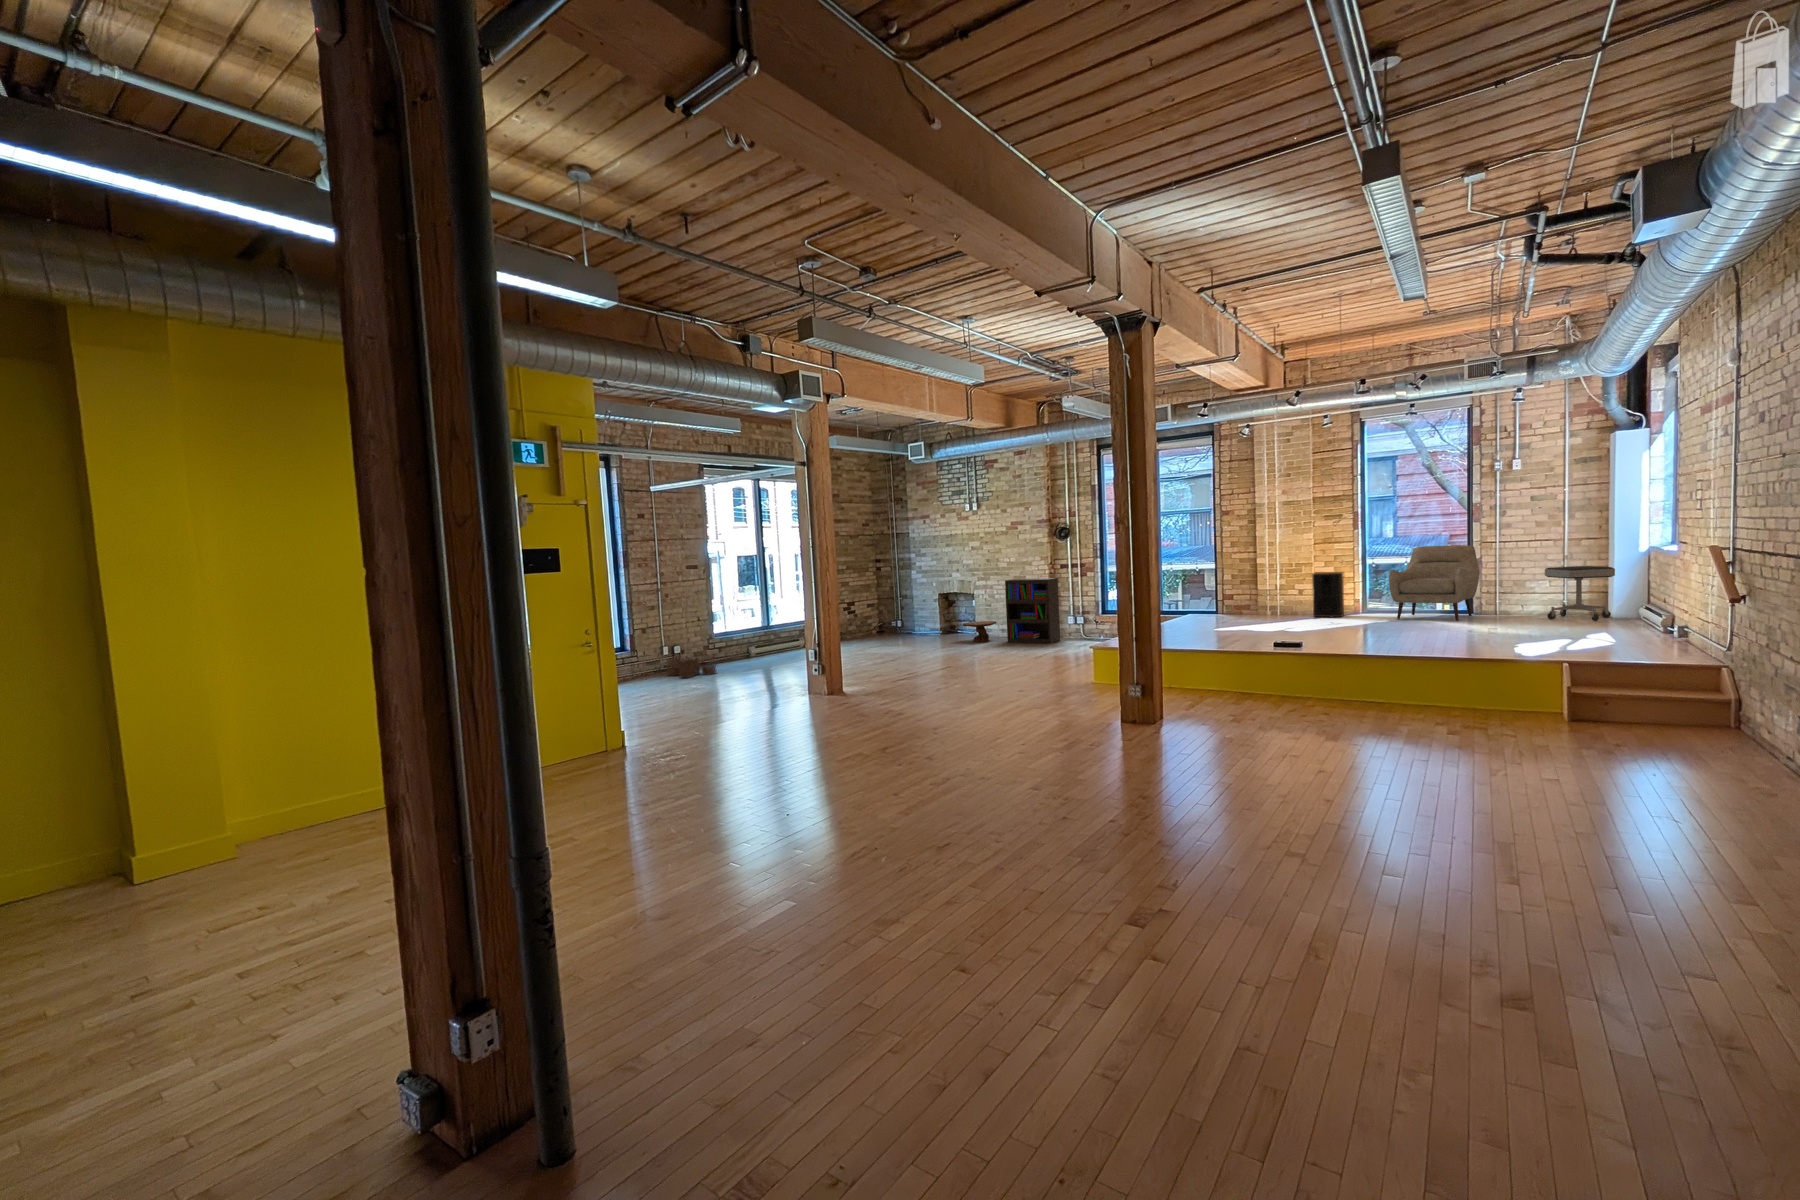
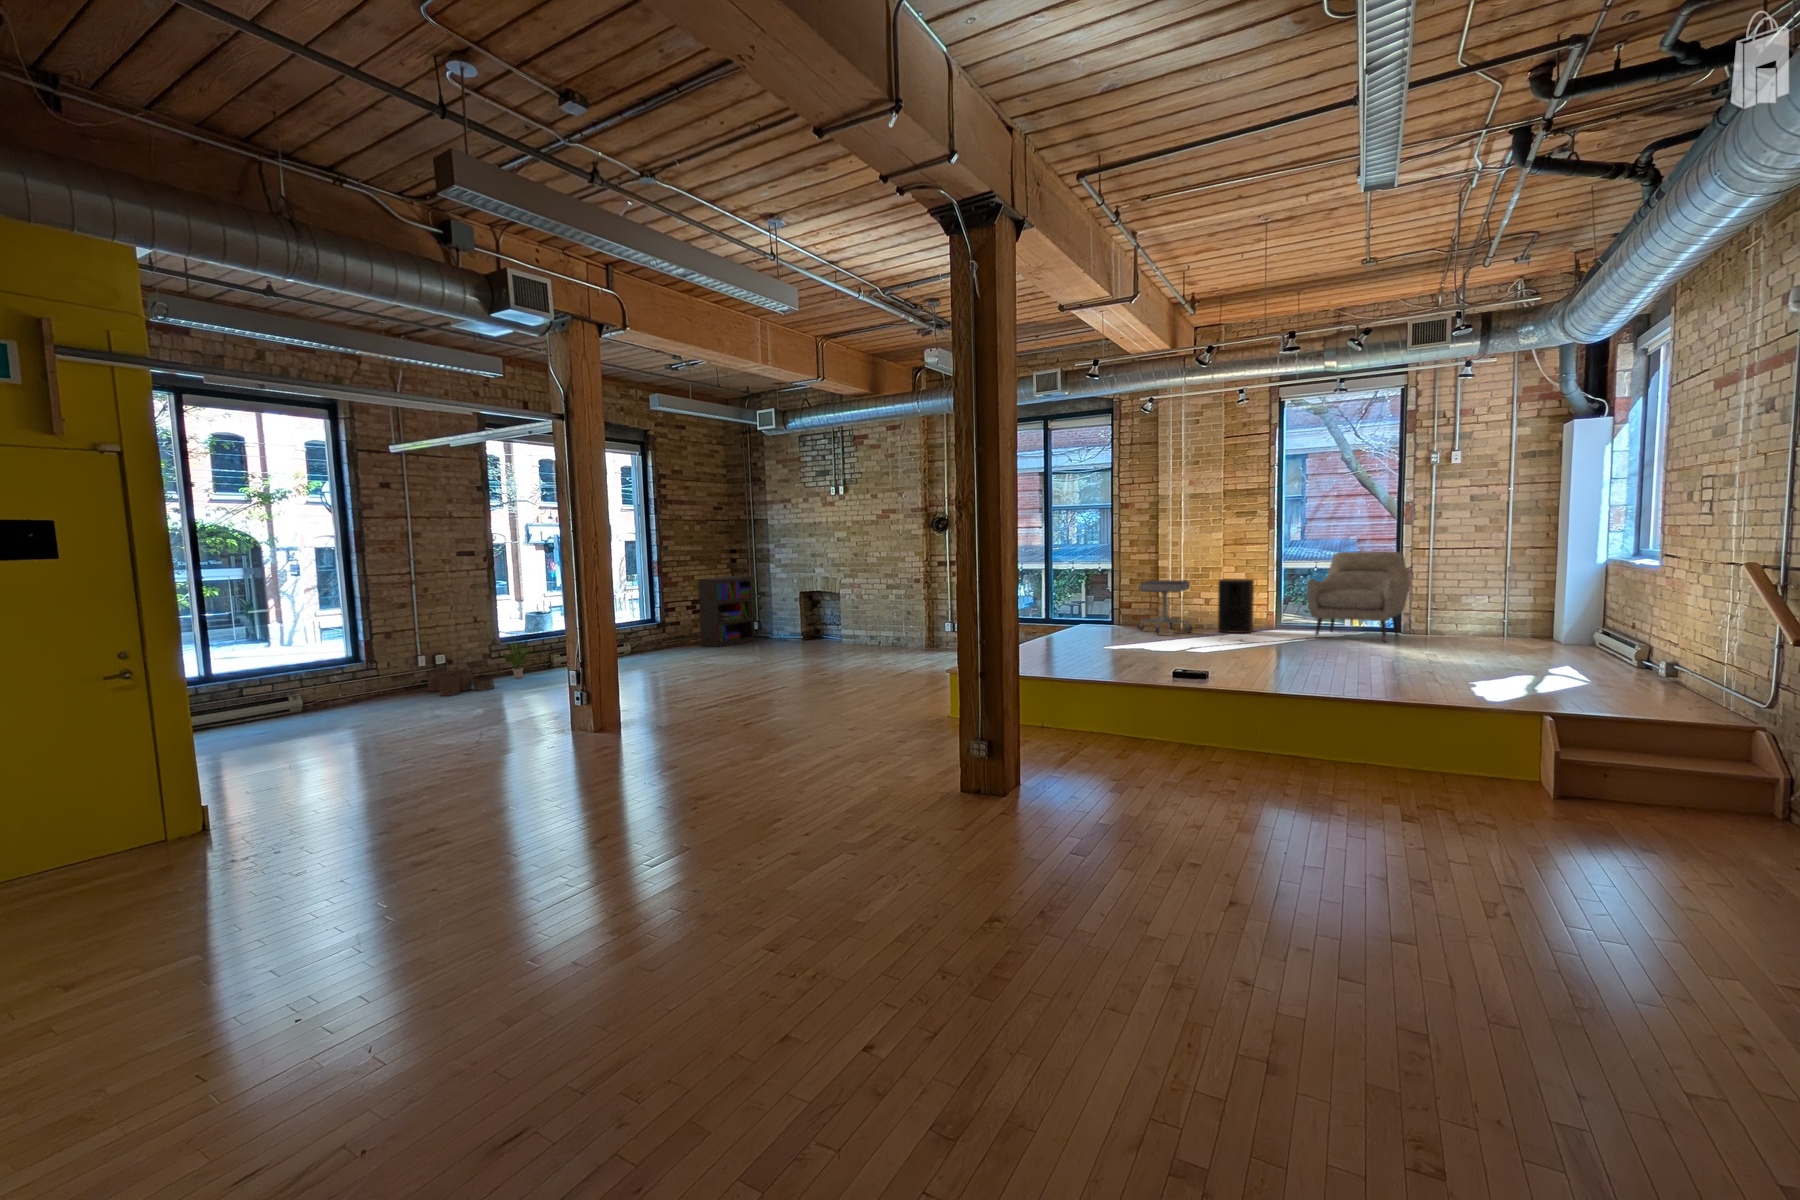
stool: present [1545,566,1615,621] -> present [1138,580,1192,634]
bookshelf: present [1005,578,1060,643] -> present [698,576,754,647]
side table: present [963,621,996,642] -> none [823,624,863,649]
potted plant: none [711,636,739,667] -> present [502,641,530,678]

